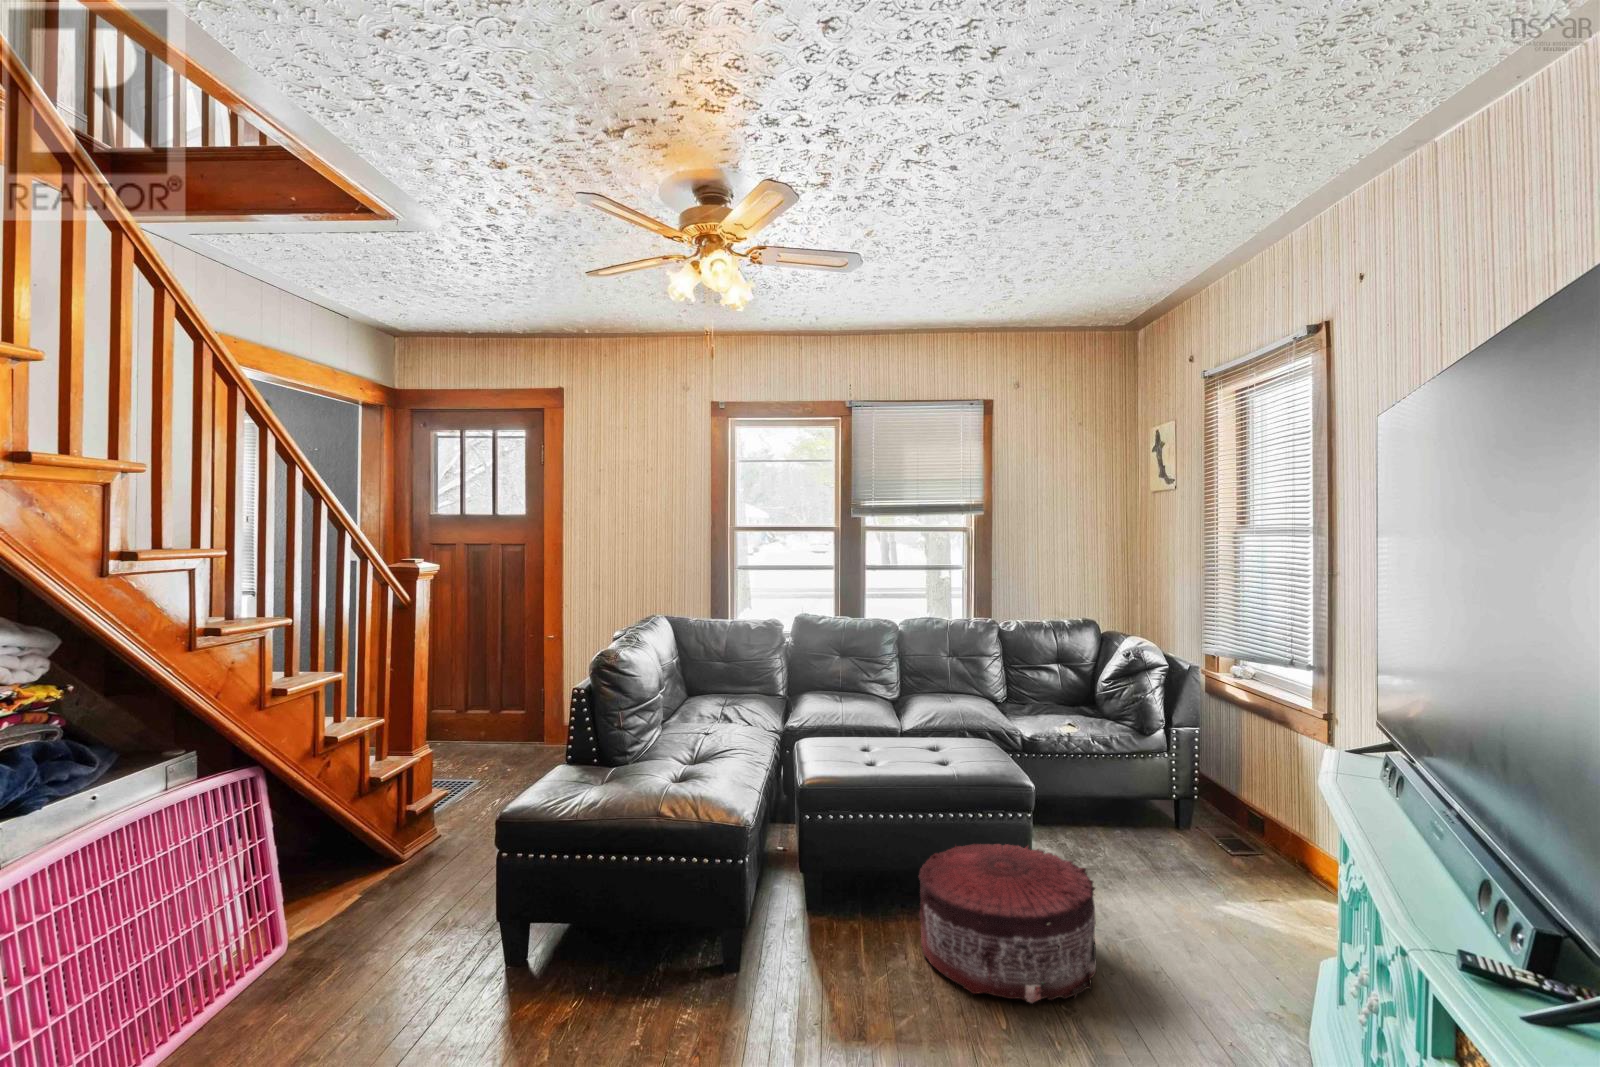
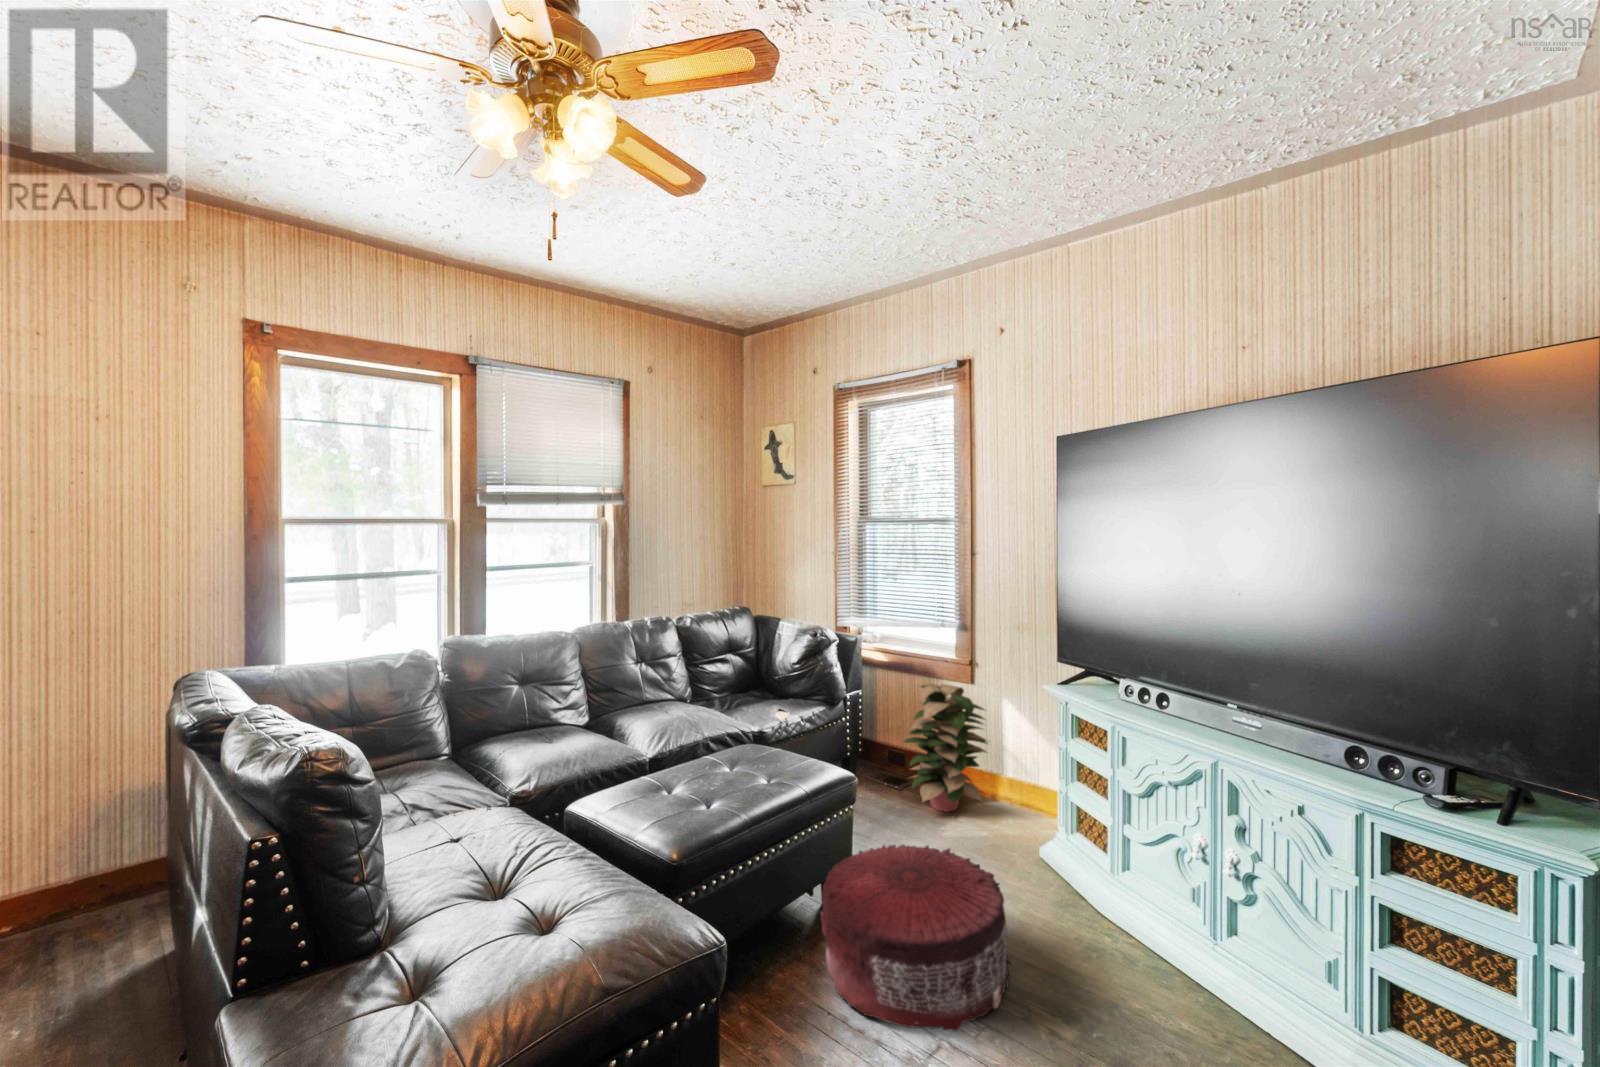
decorative plant: none [1204,728,1327,888] -> present [904,684,987,812]

